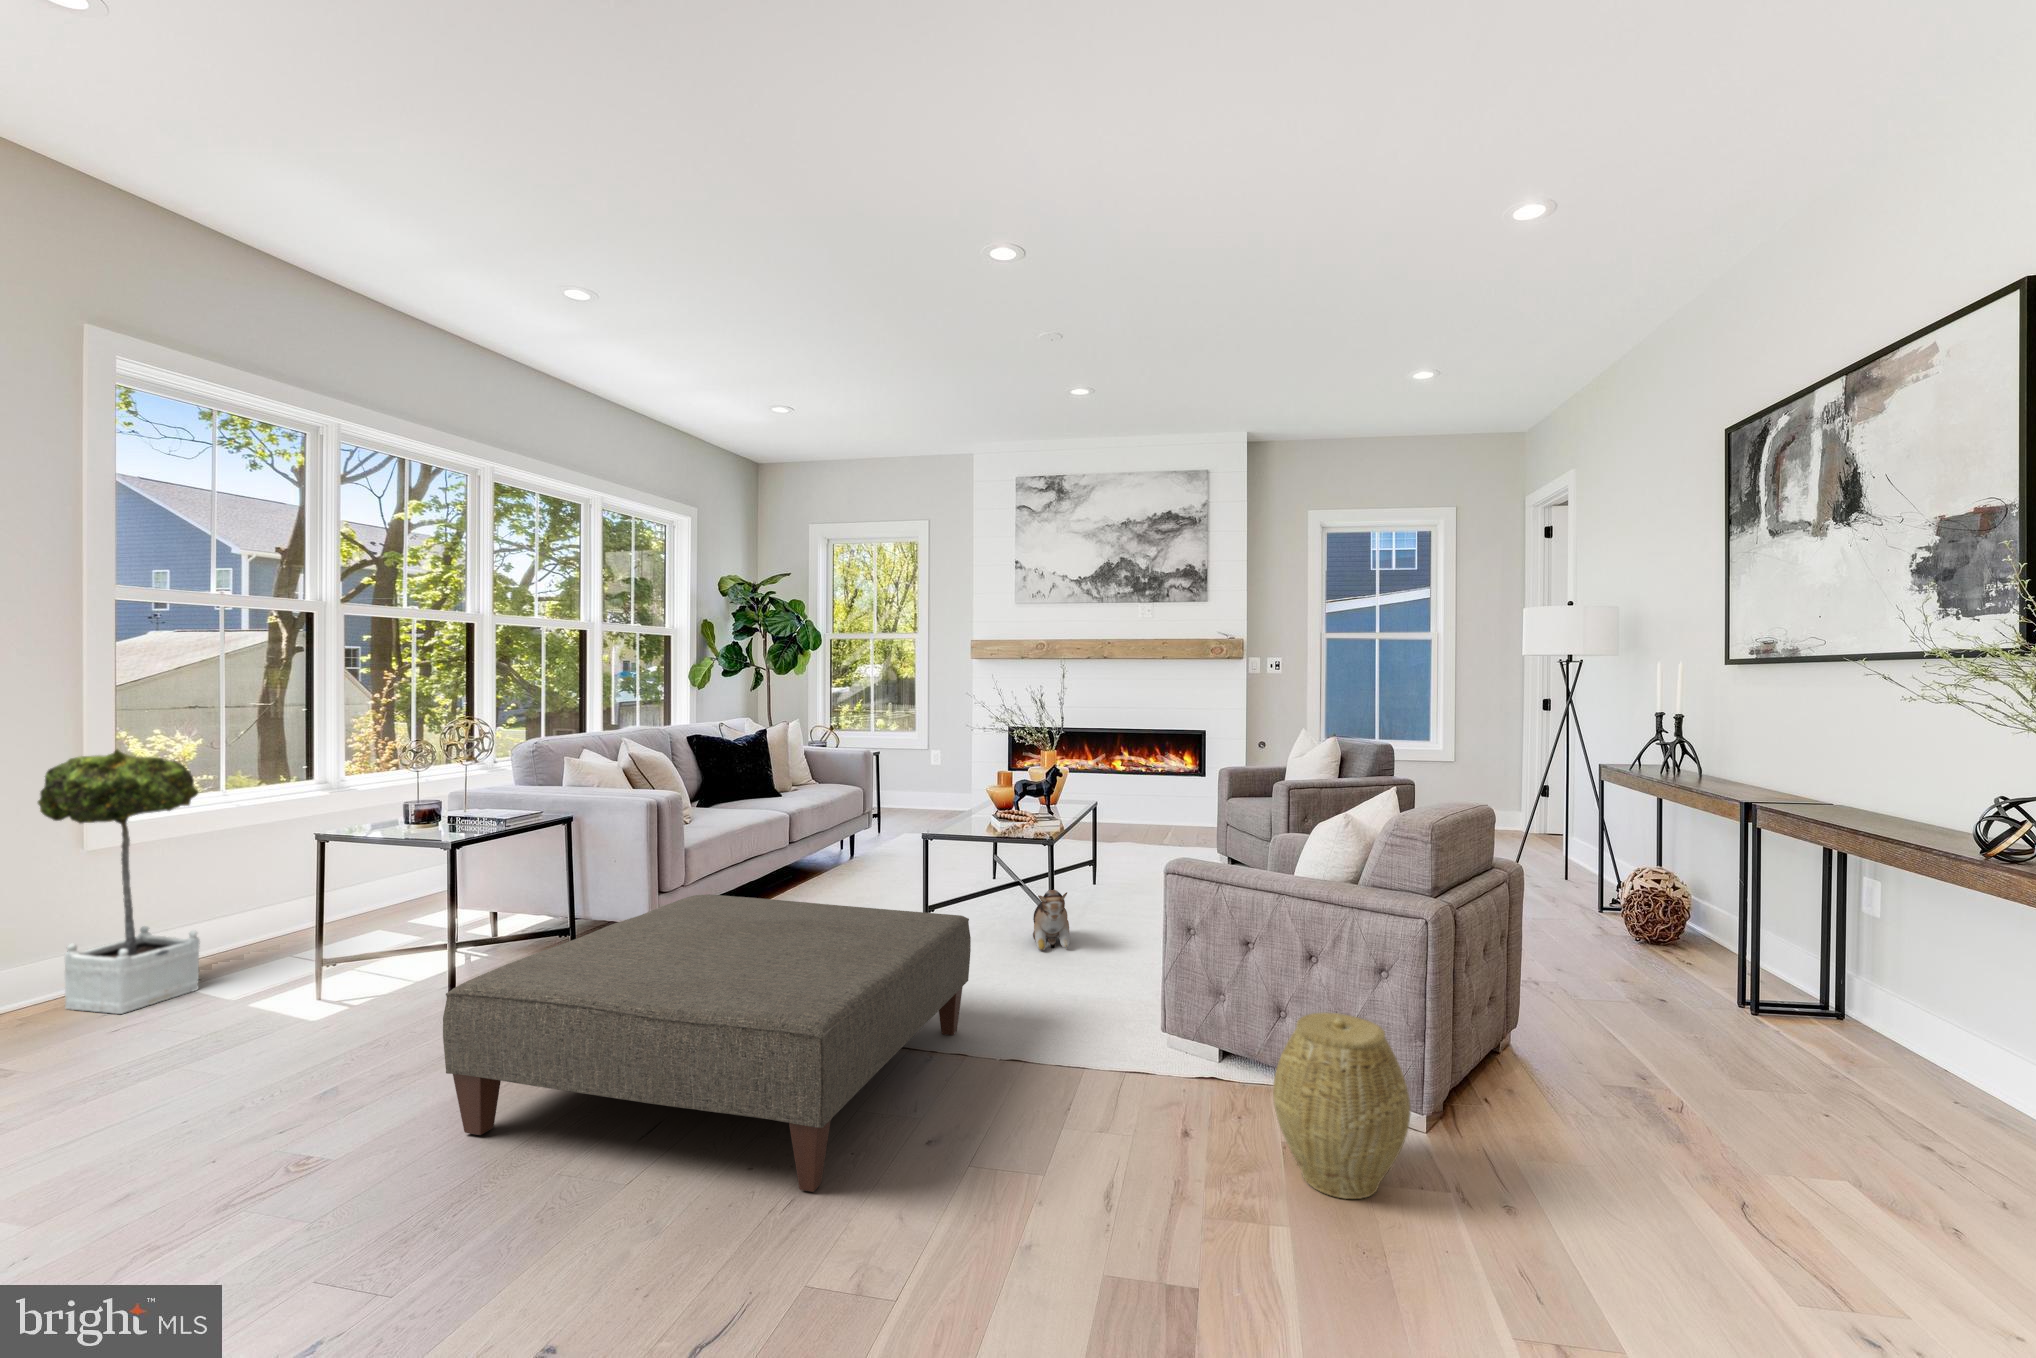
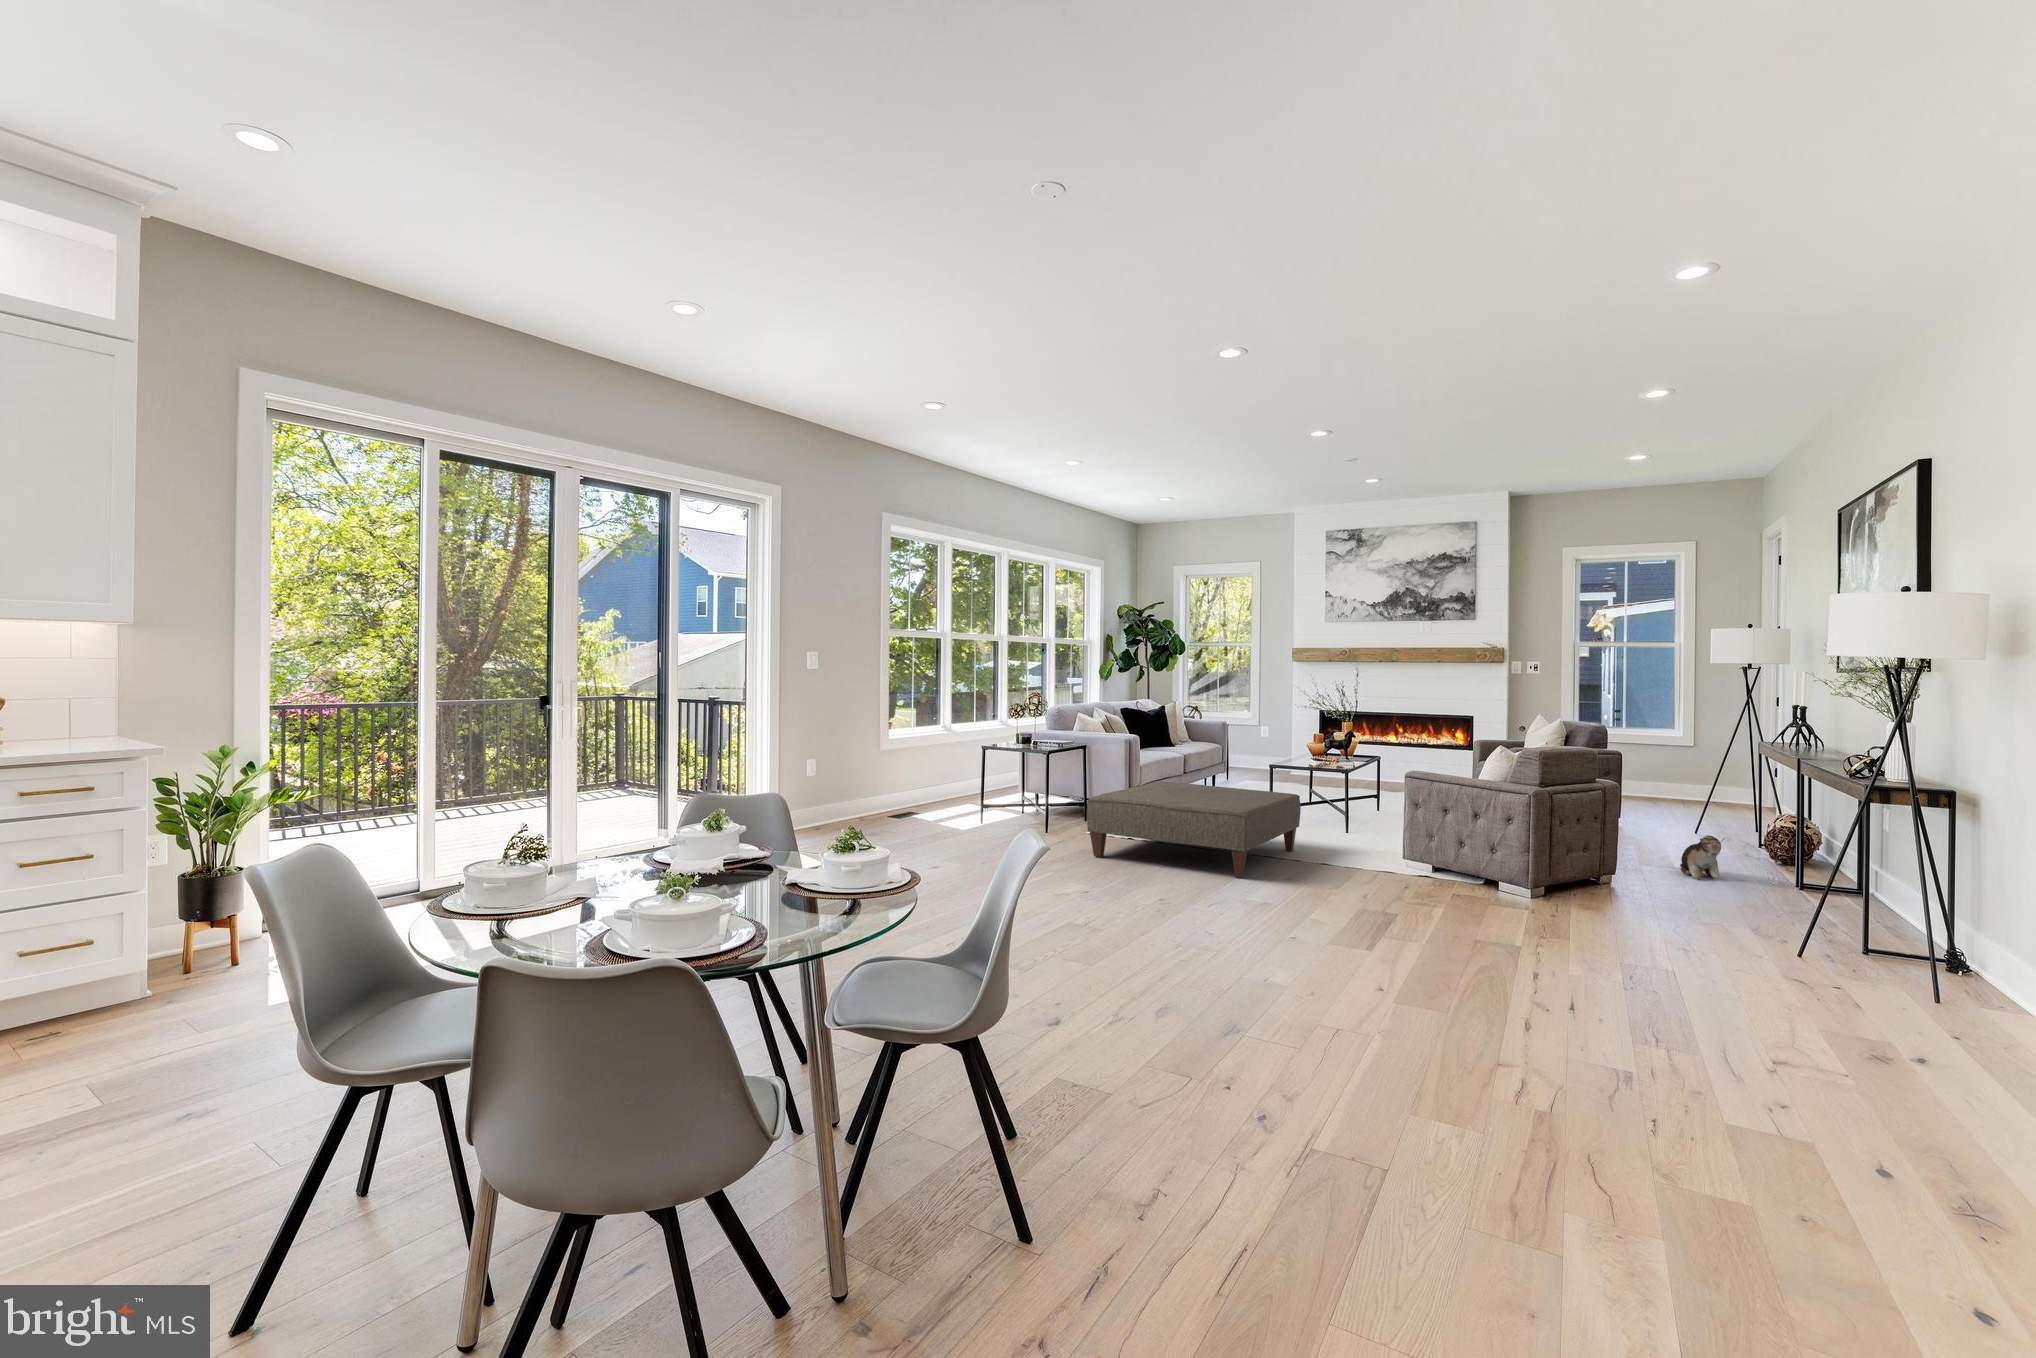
potted tree: present [38,749,200,1014] -> none [882,704,933,819]
plush toy: present [1033,889,1070,951] -> present [1680,835,1724,879]
woven basket: present [1273,1012,1411,1199] -> none [1440,826,1502,899]

